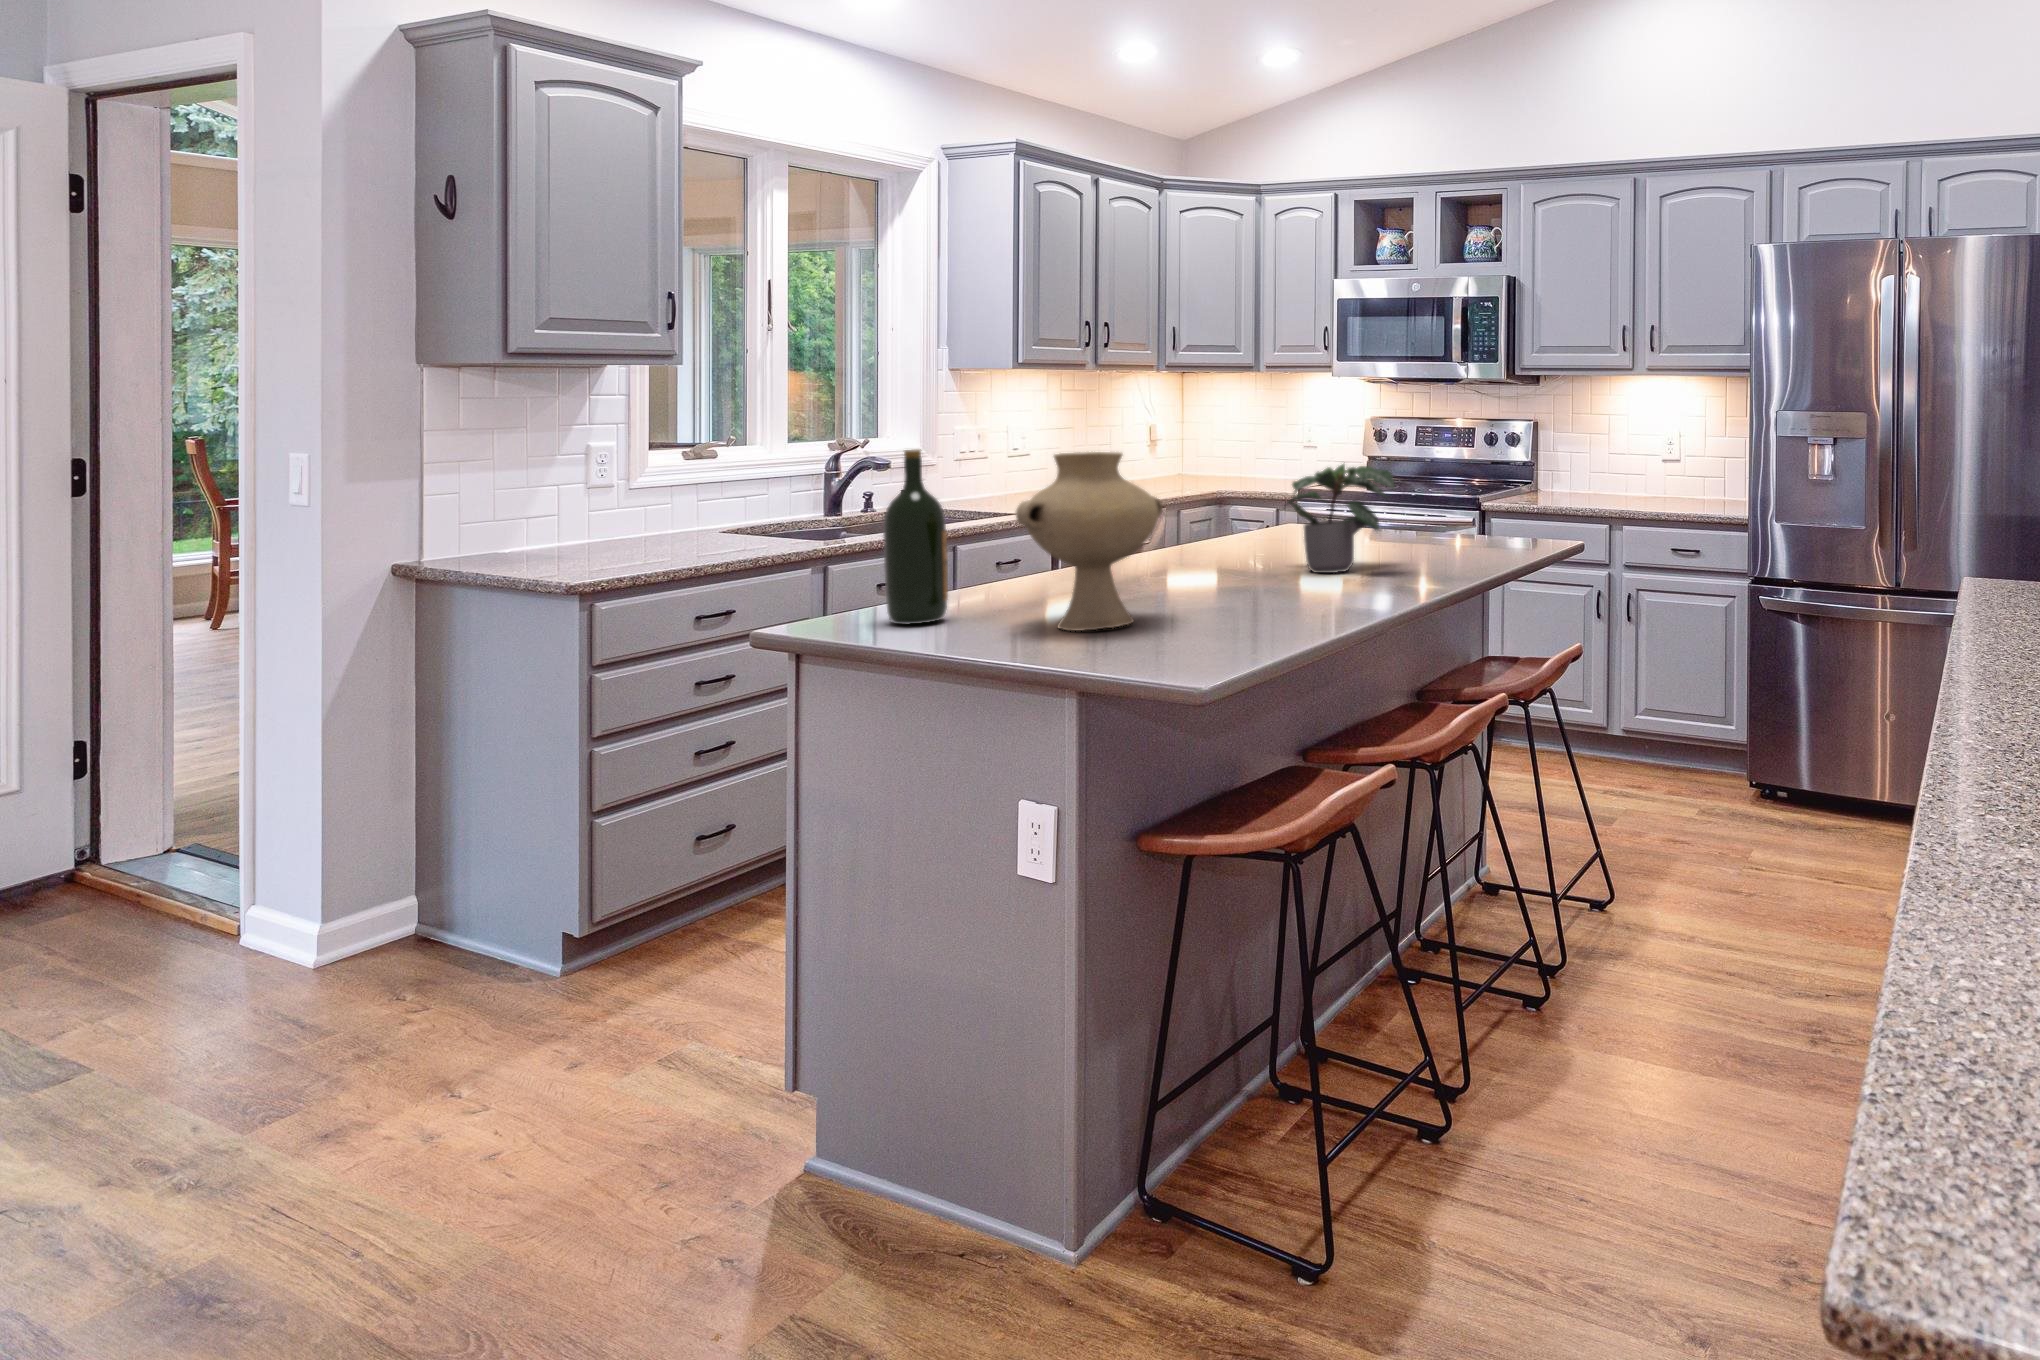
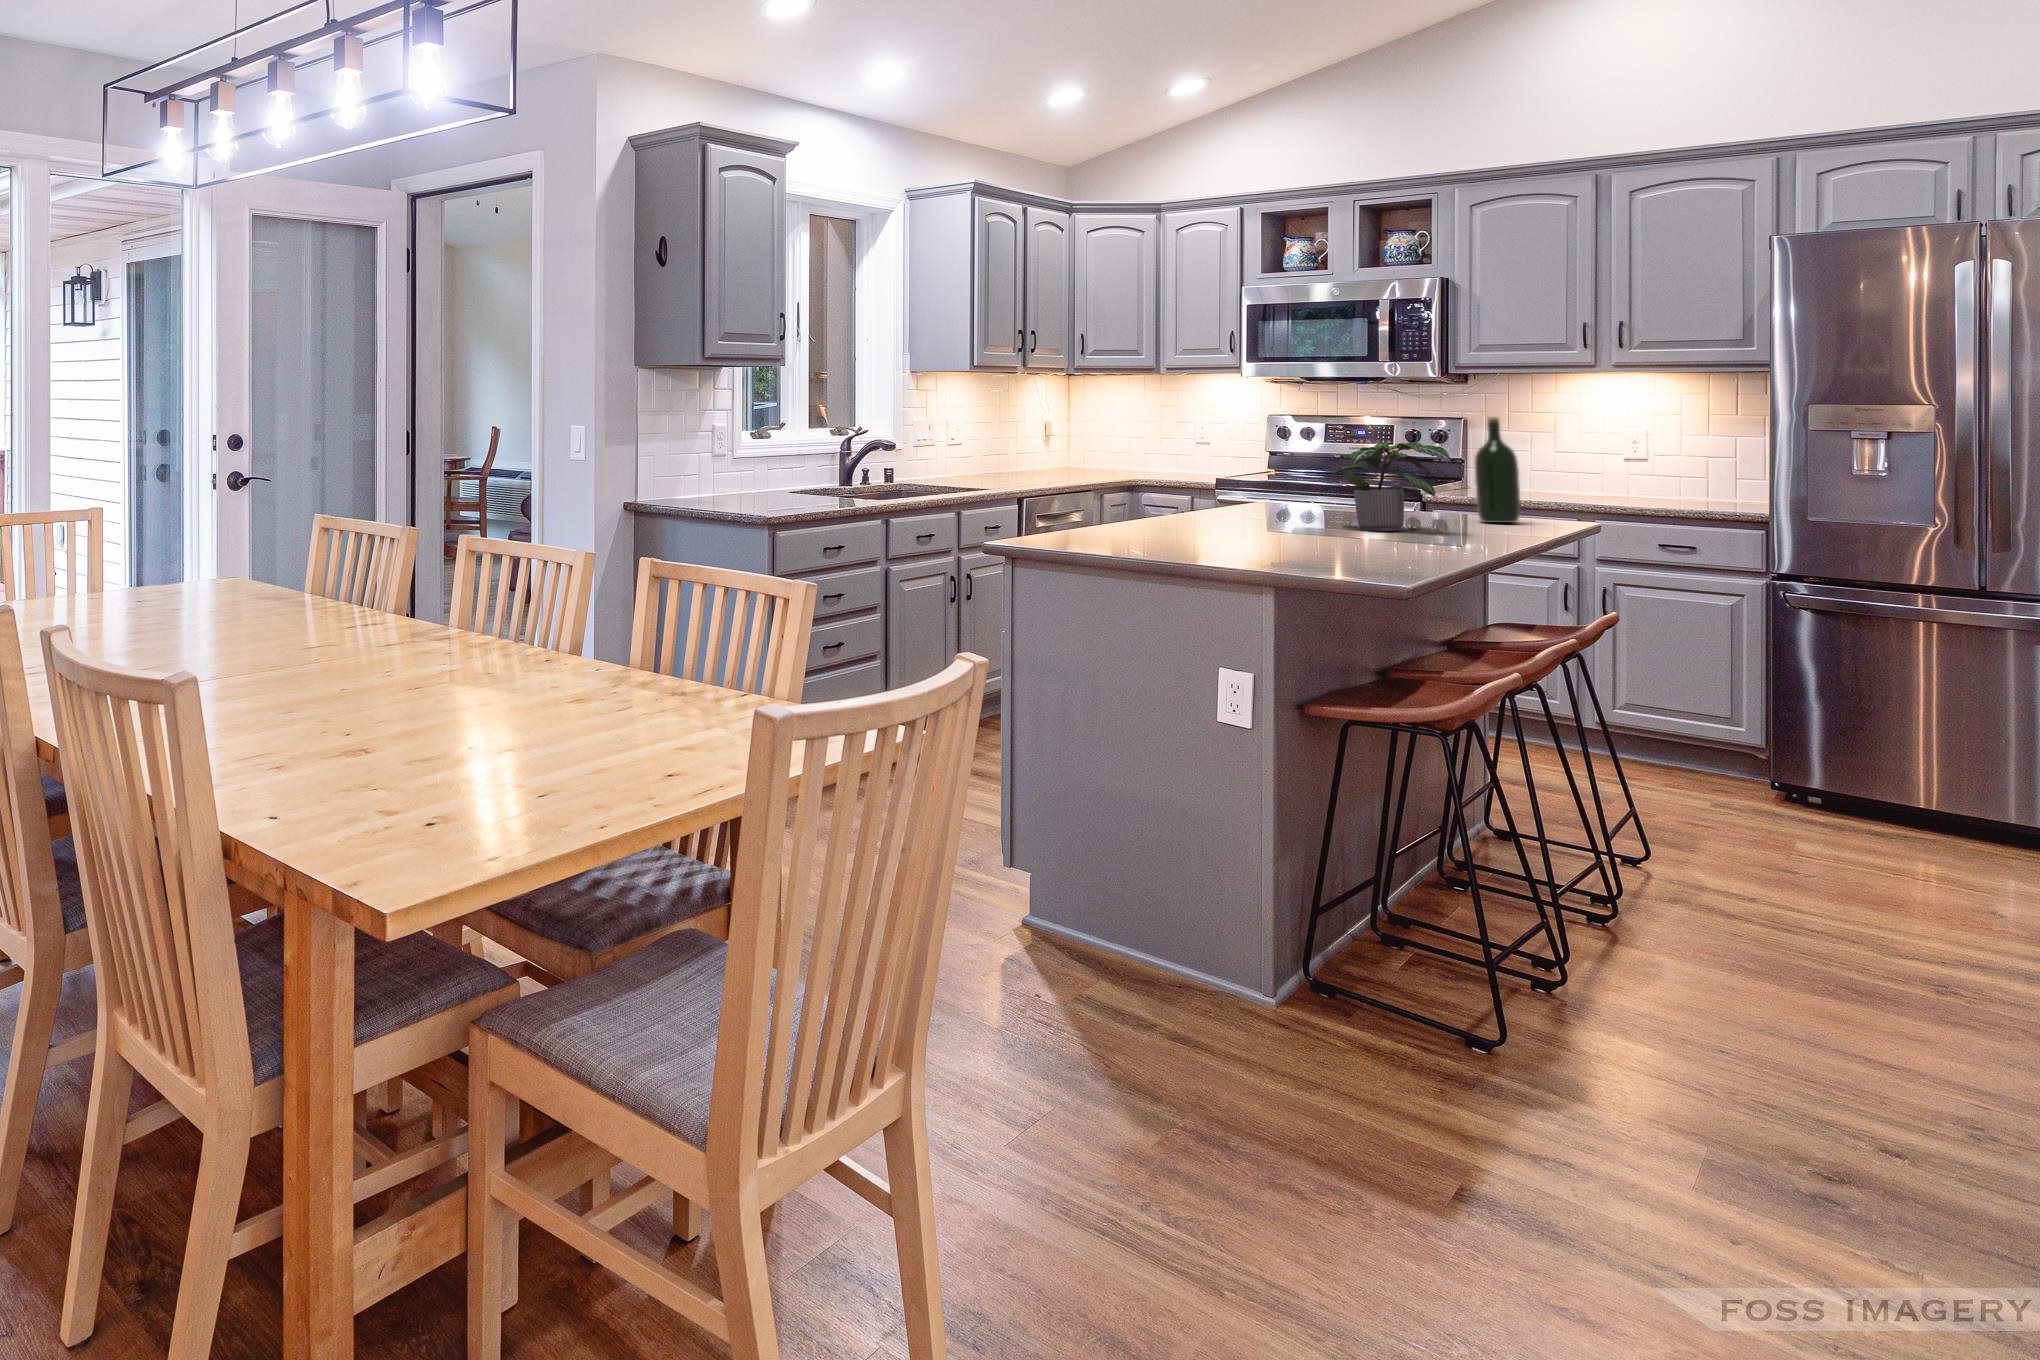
wine bottle: present [883,449,948,624] -> present [1474,417,1520,523]
vase: present [1016,452,1163,631] -> none [1192,420,1301,551]

